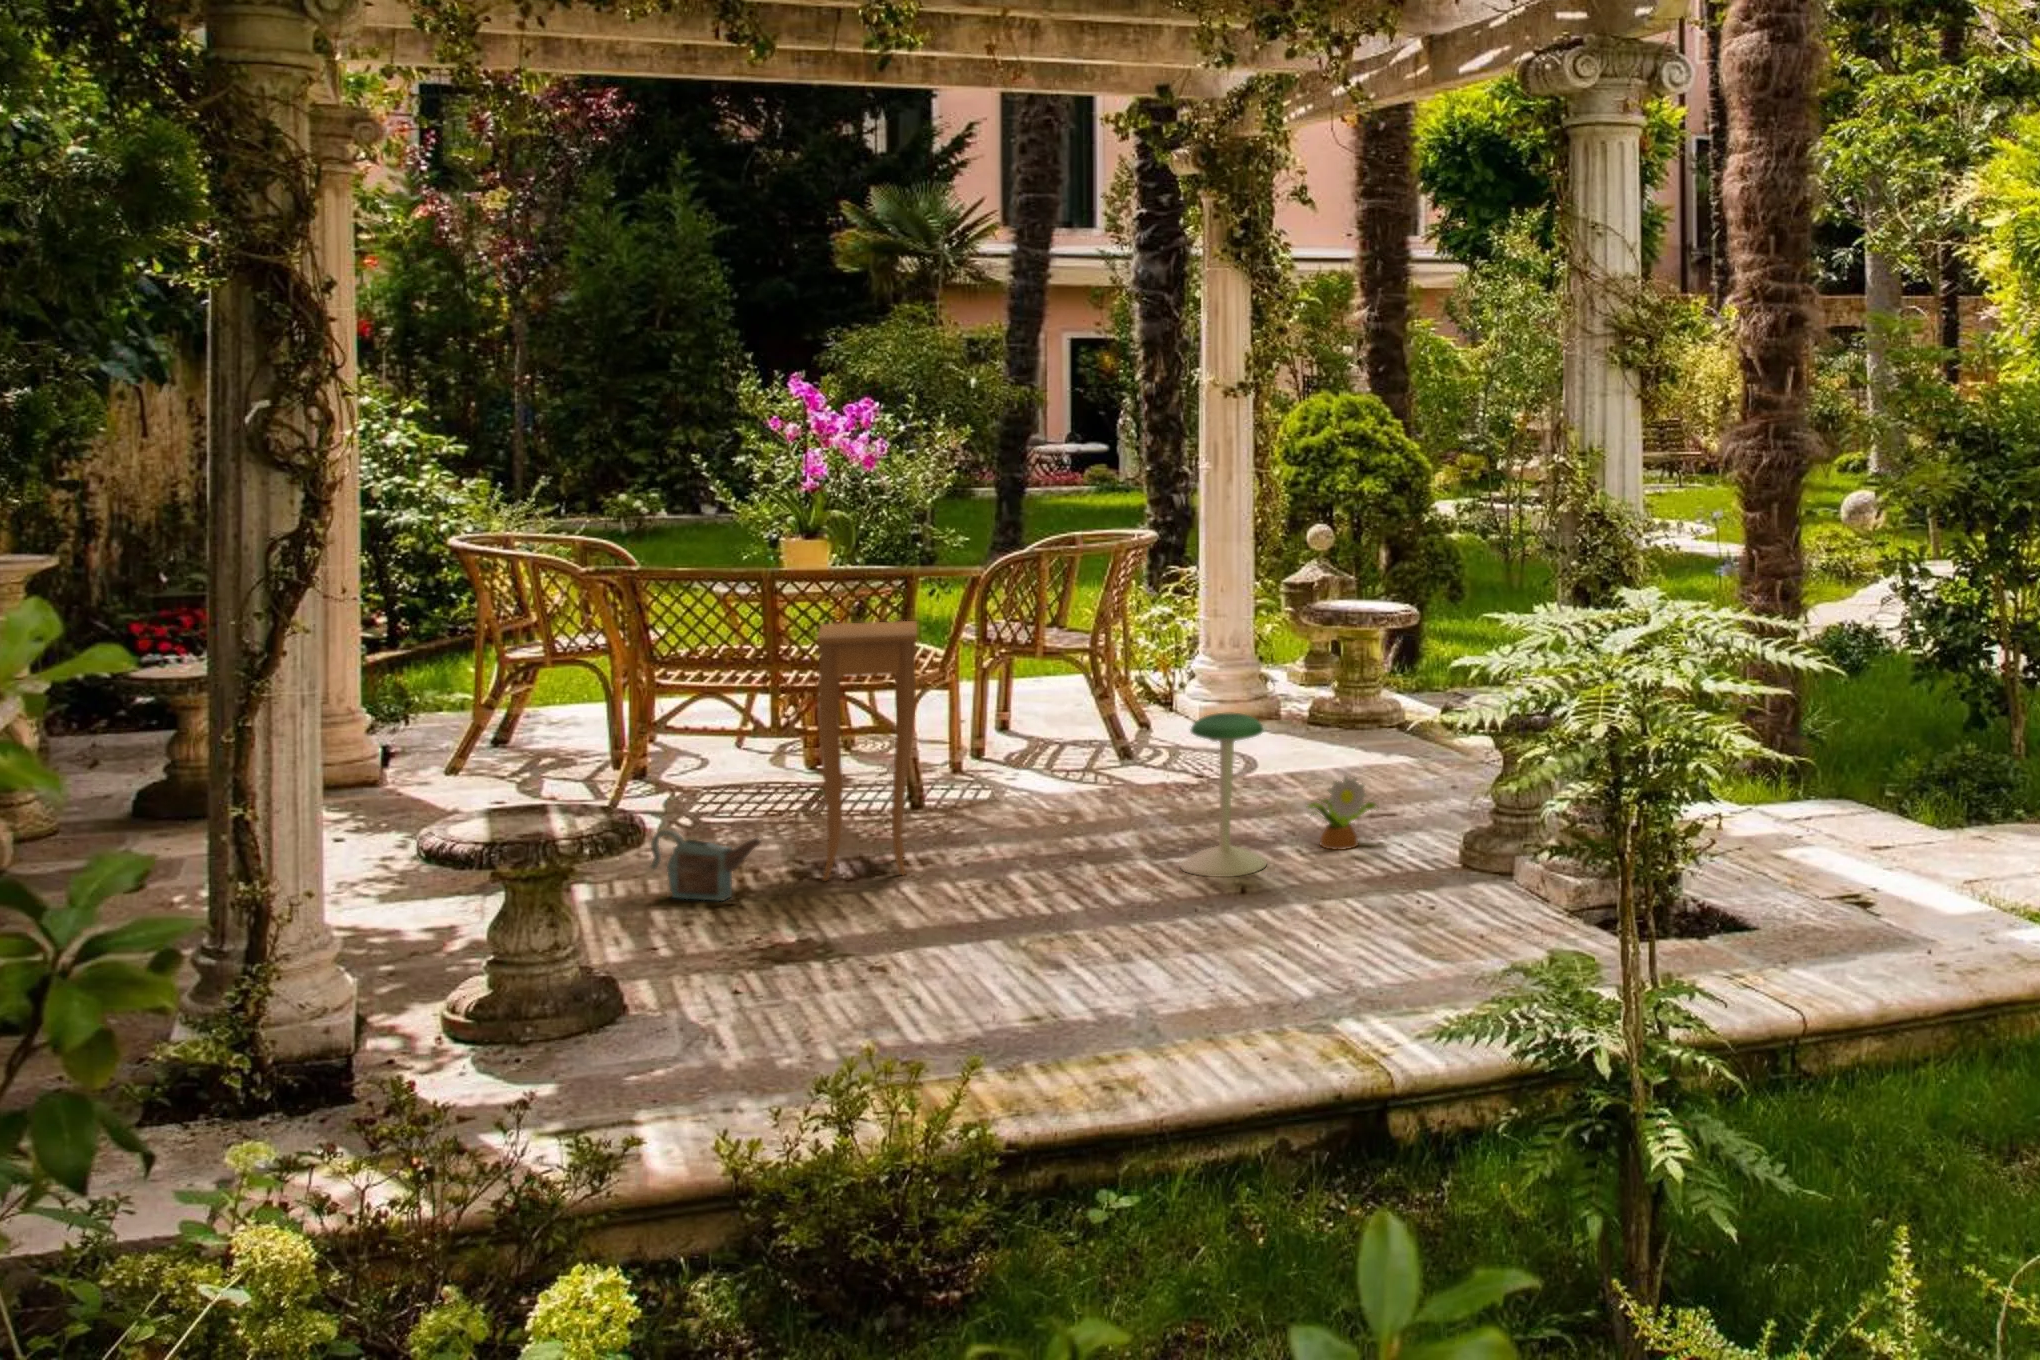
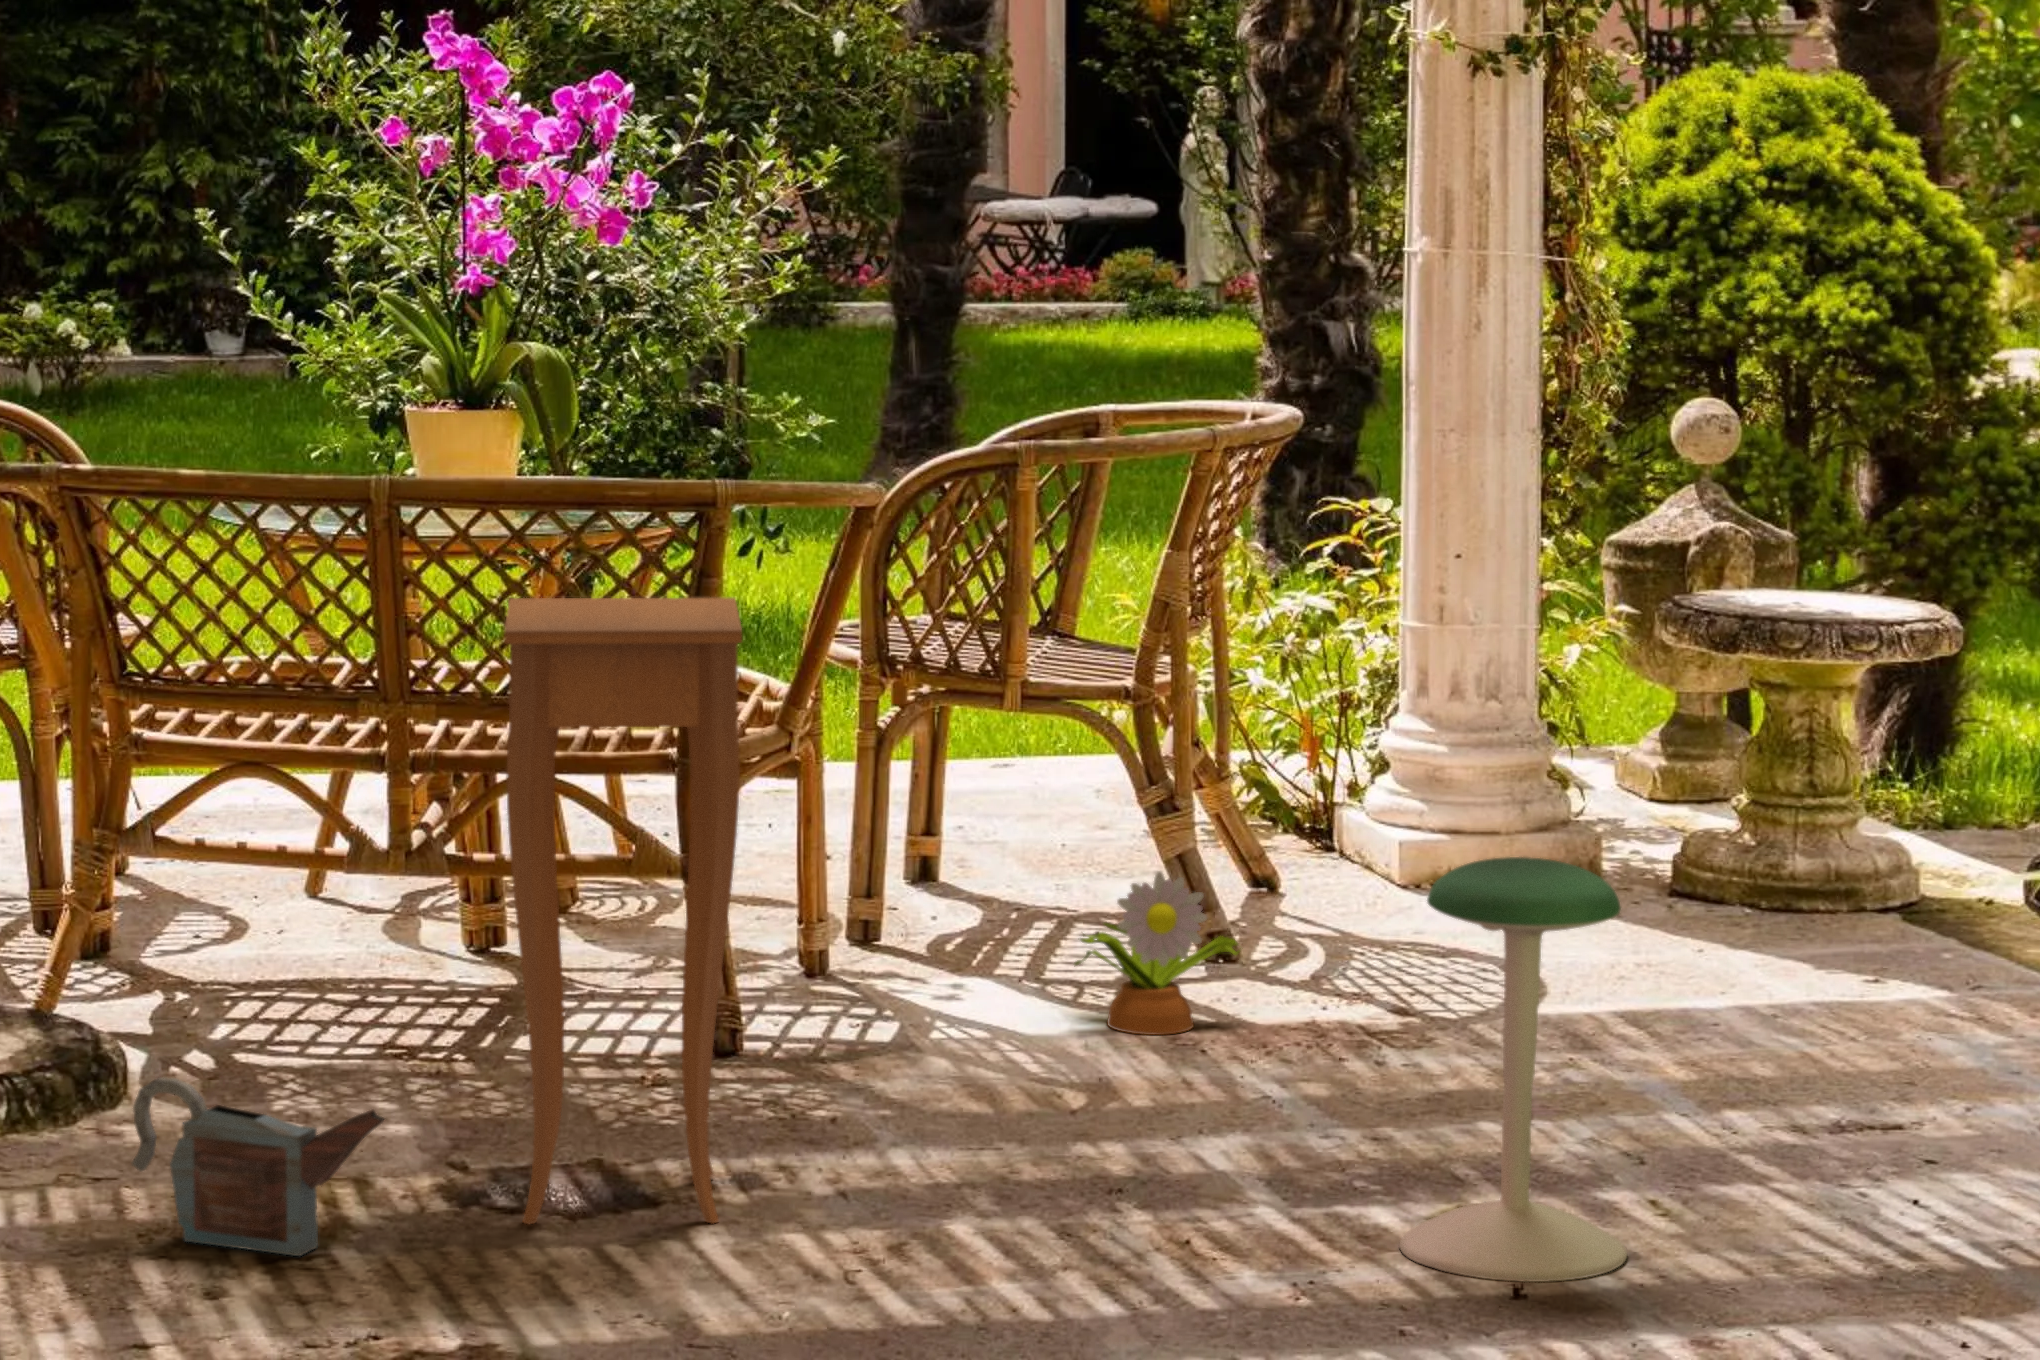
decorative plant: present [1308,776,1376,850] -> present [1074,872,1240,1035]

